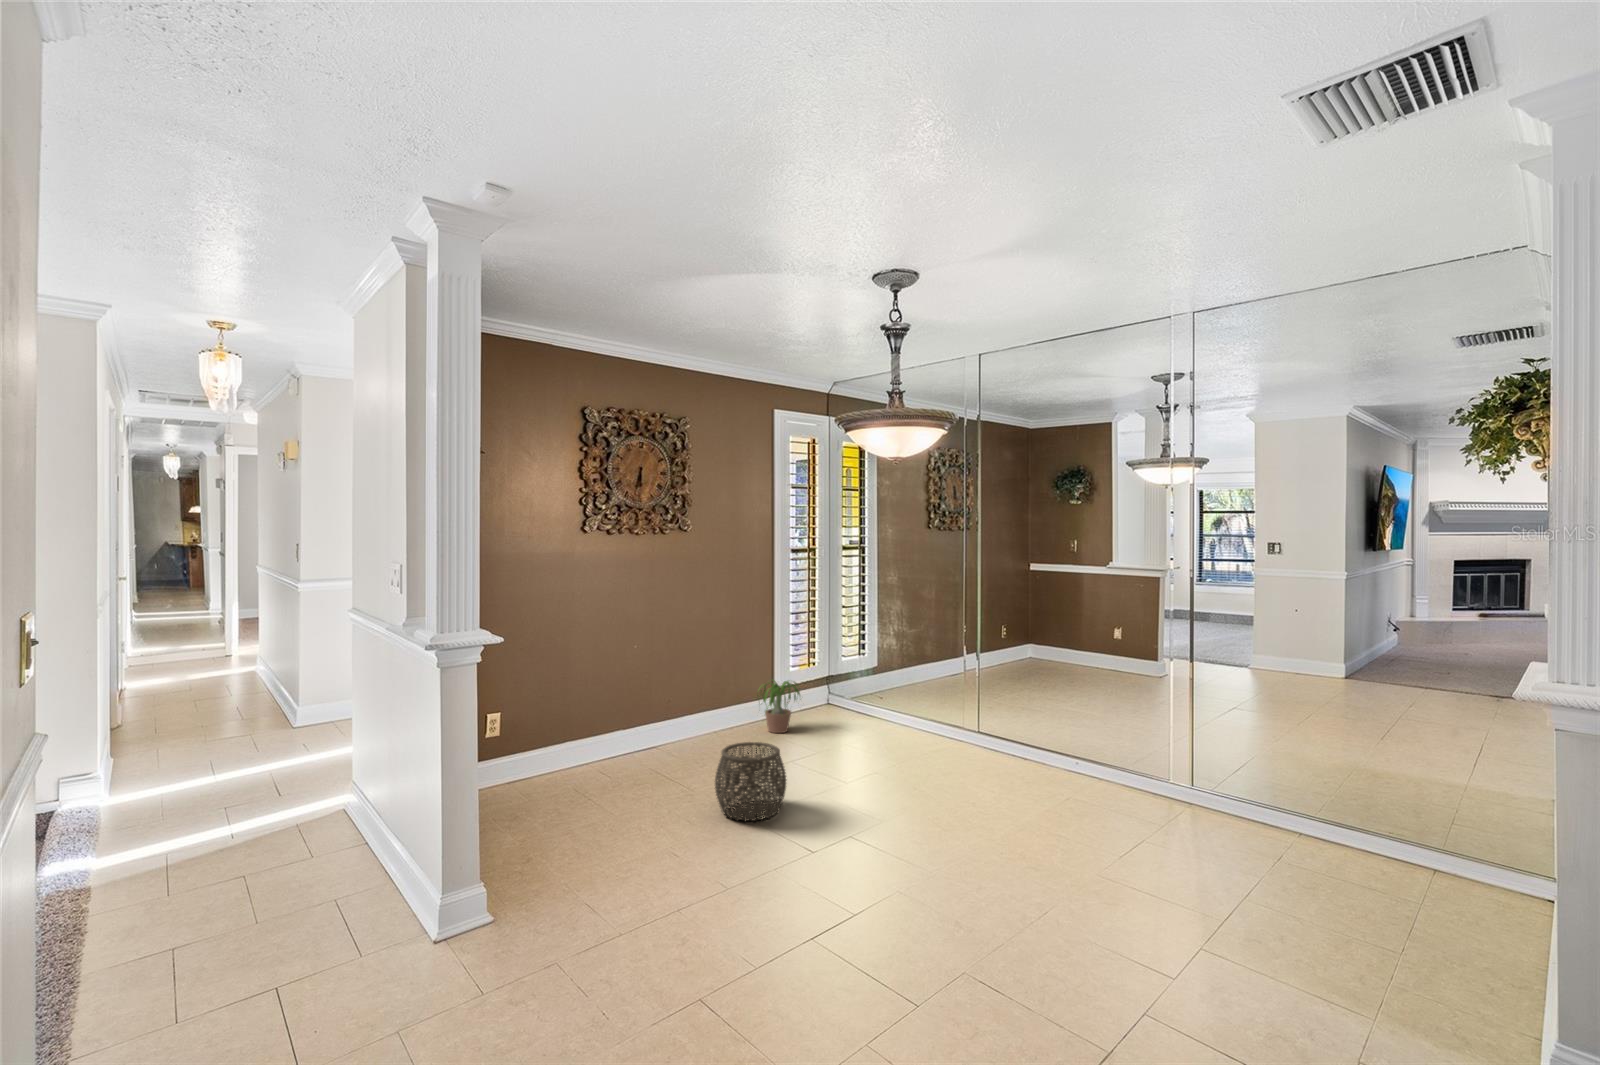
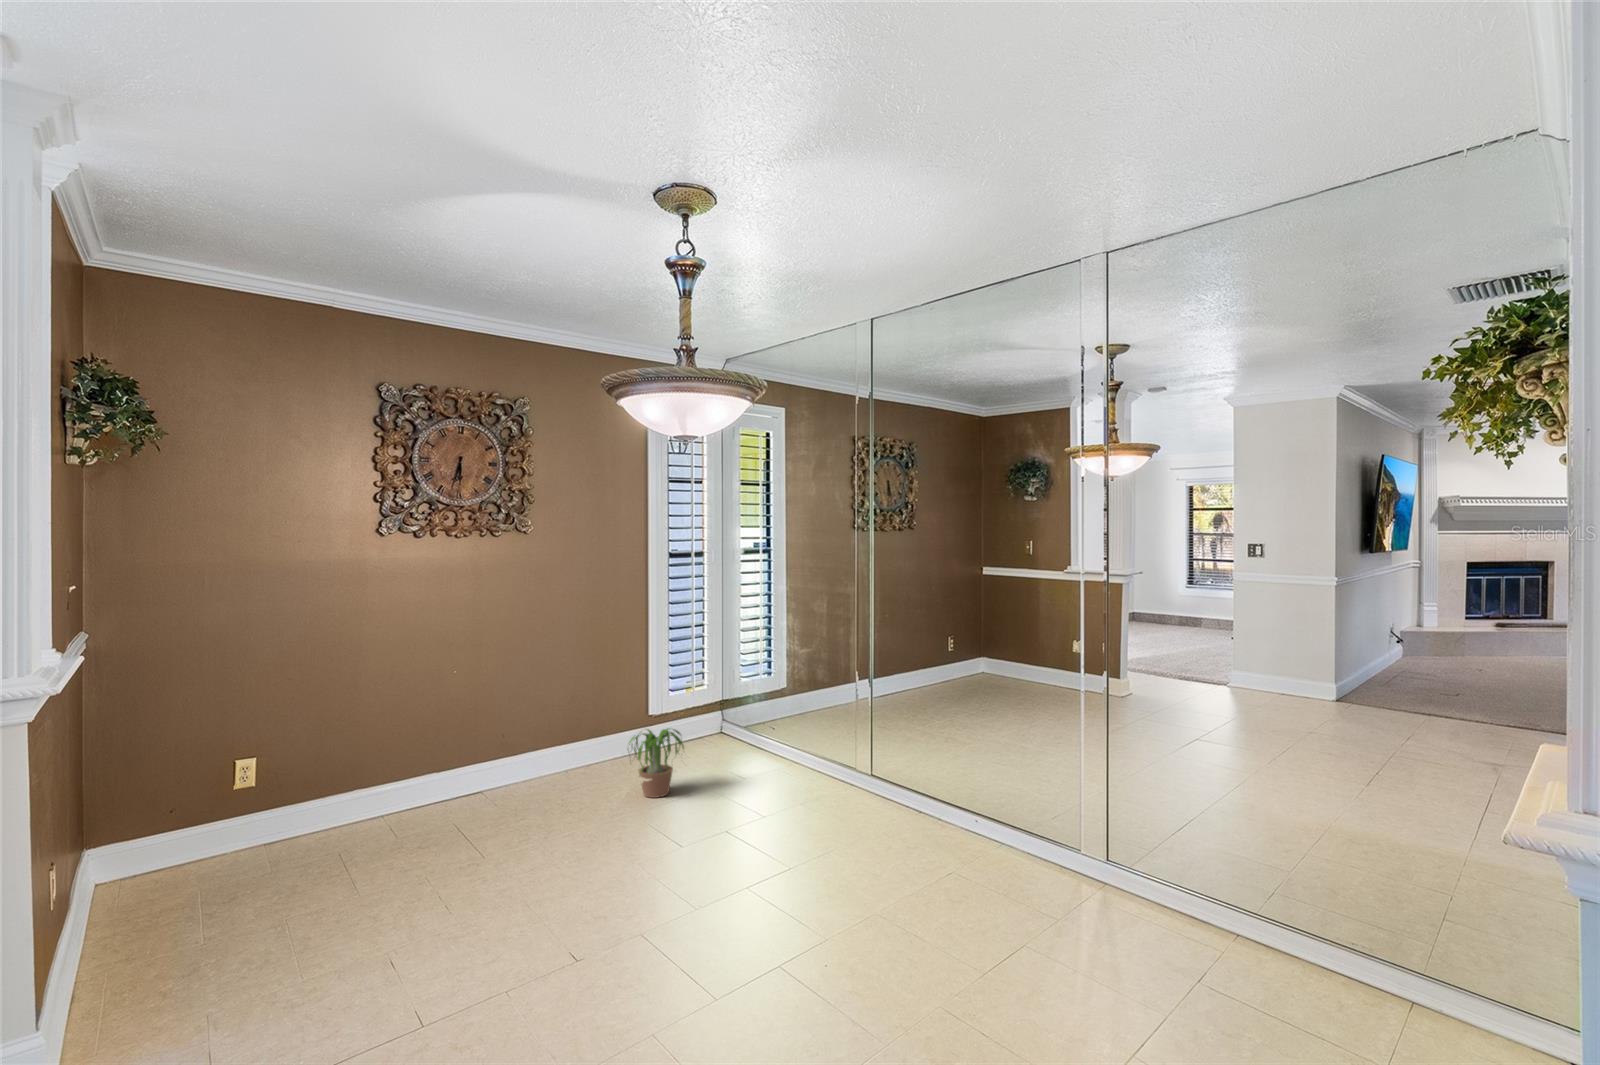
woven basket: present [715,742,786,821] -> none [592,826,689,937]

